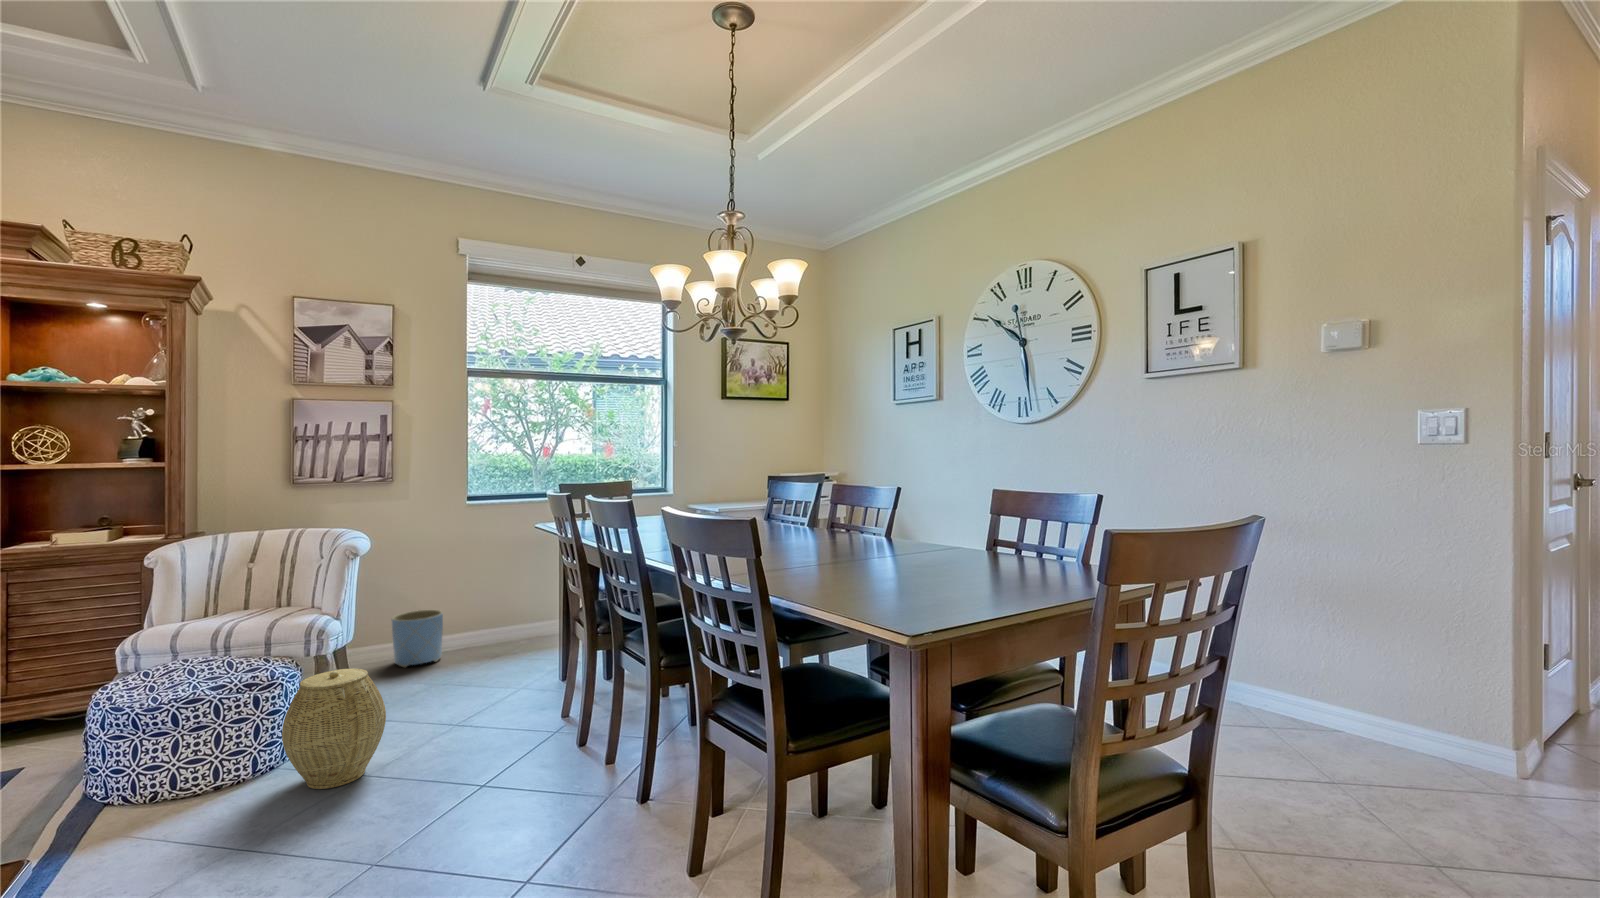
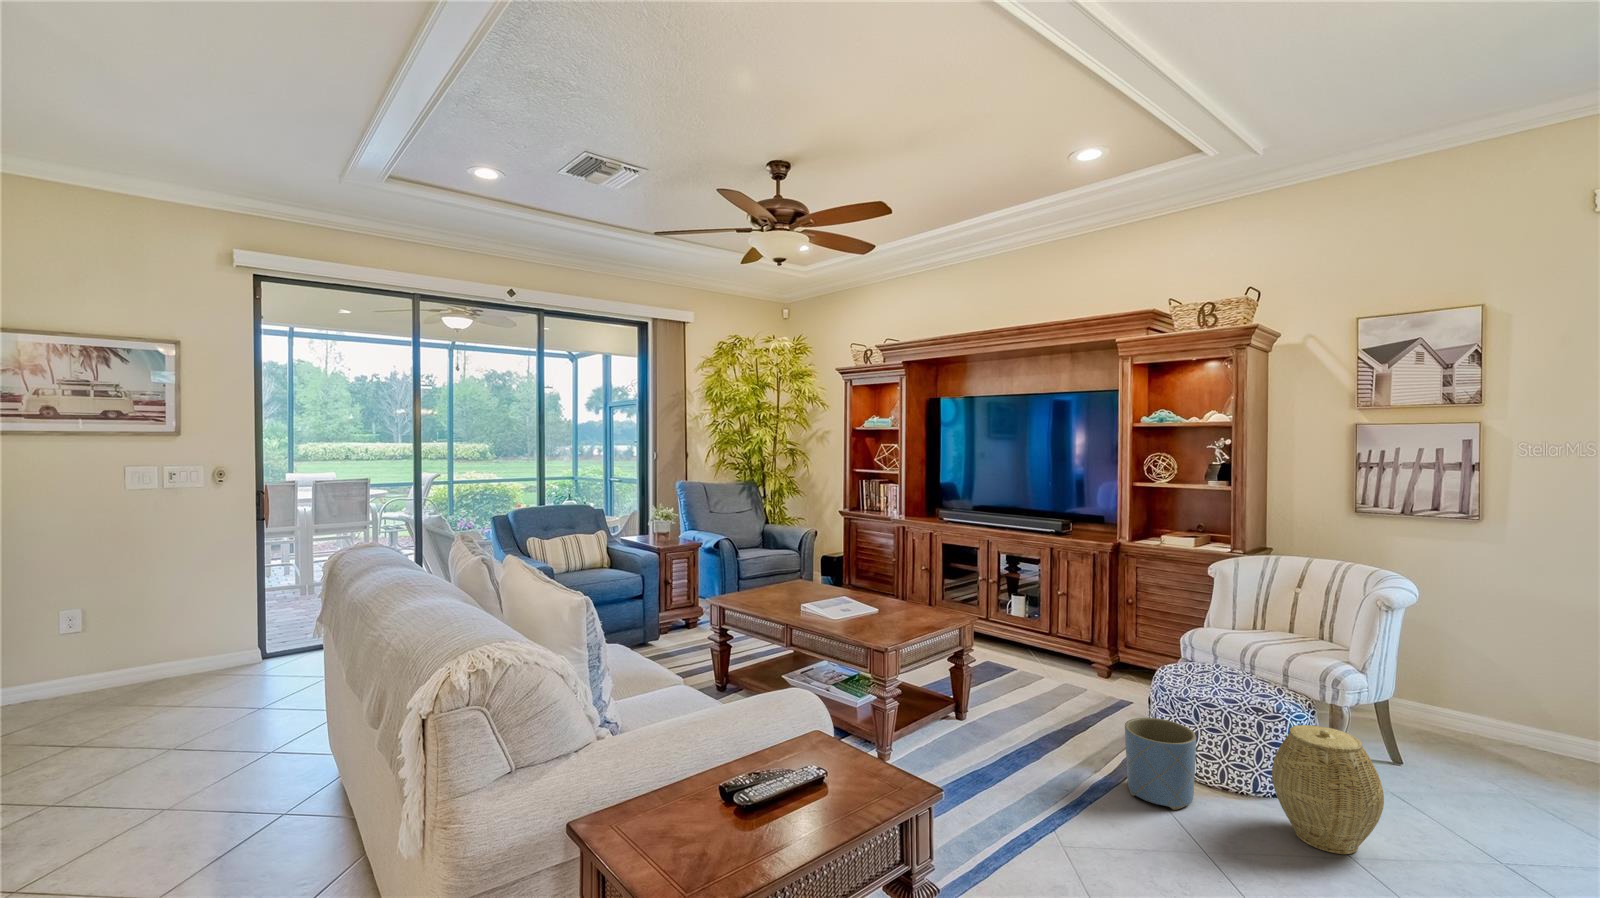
planter: present [392,610,443,667] -> present [1125,718,1196,810]

